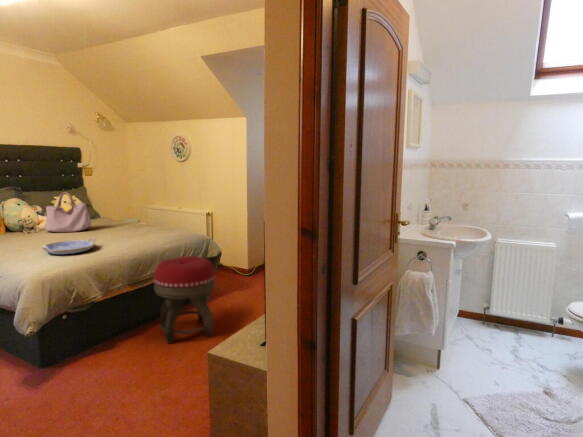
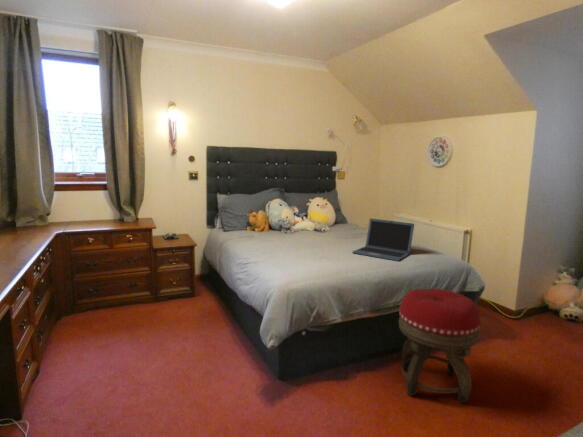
handbag: present [45,192,91,232] -> none [299,197,339,237]
laptop: none [107,208,162,241] -> present [352,219,414,261]
serving tray: present [42,238,95,255] -> none [292,249,341,265]

